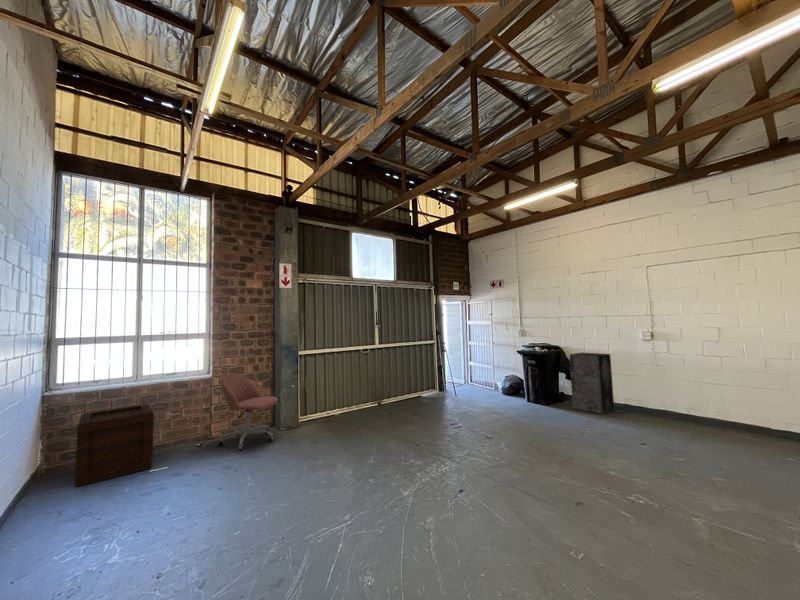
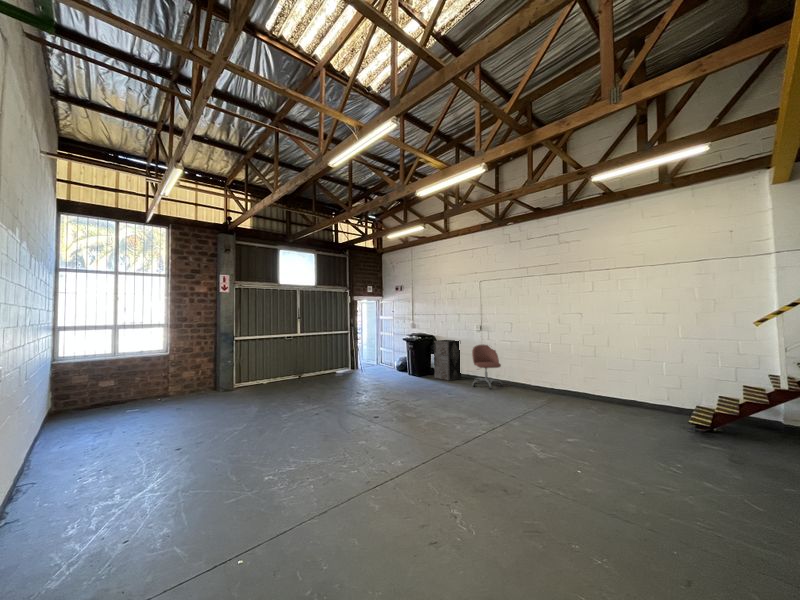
office chair: present [218,373,278,450] -> present [472,345,503,389]
wooden crate: present [75,404,154,487] -> none [76,371,129,419]

